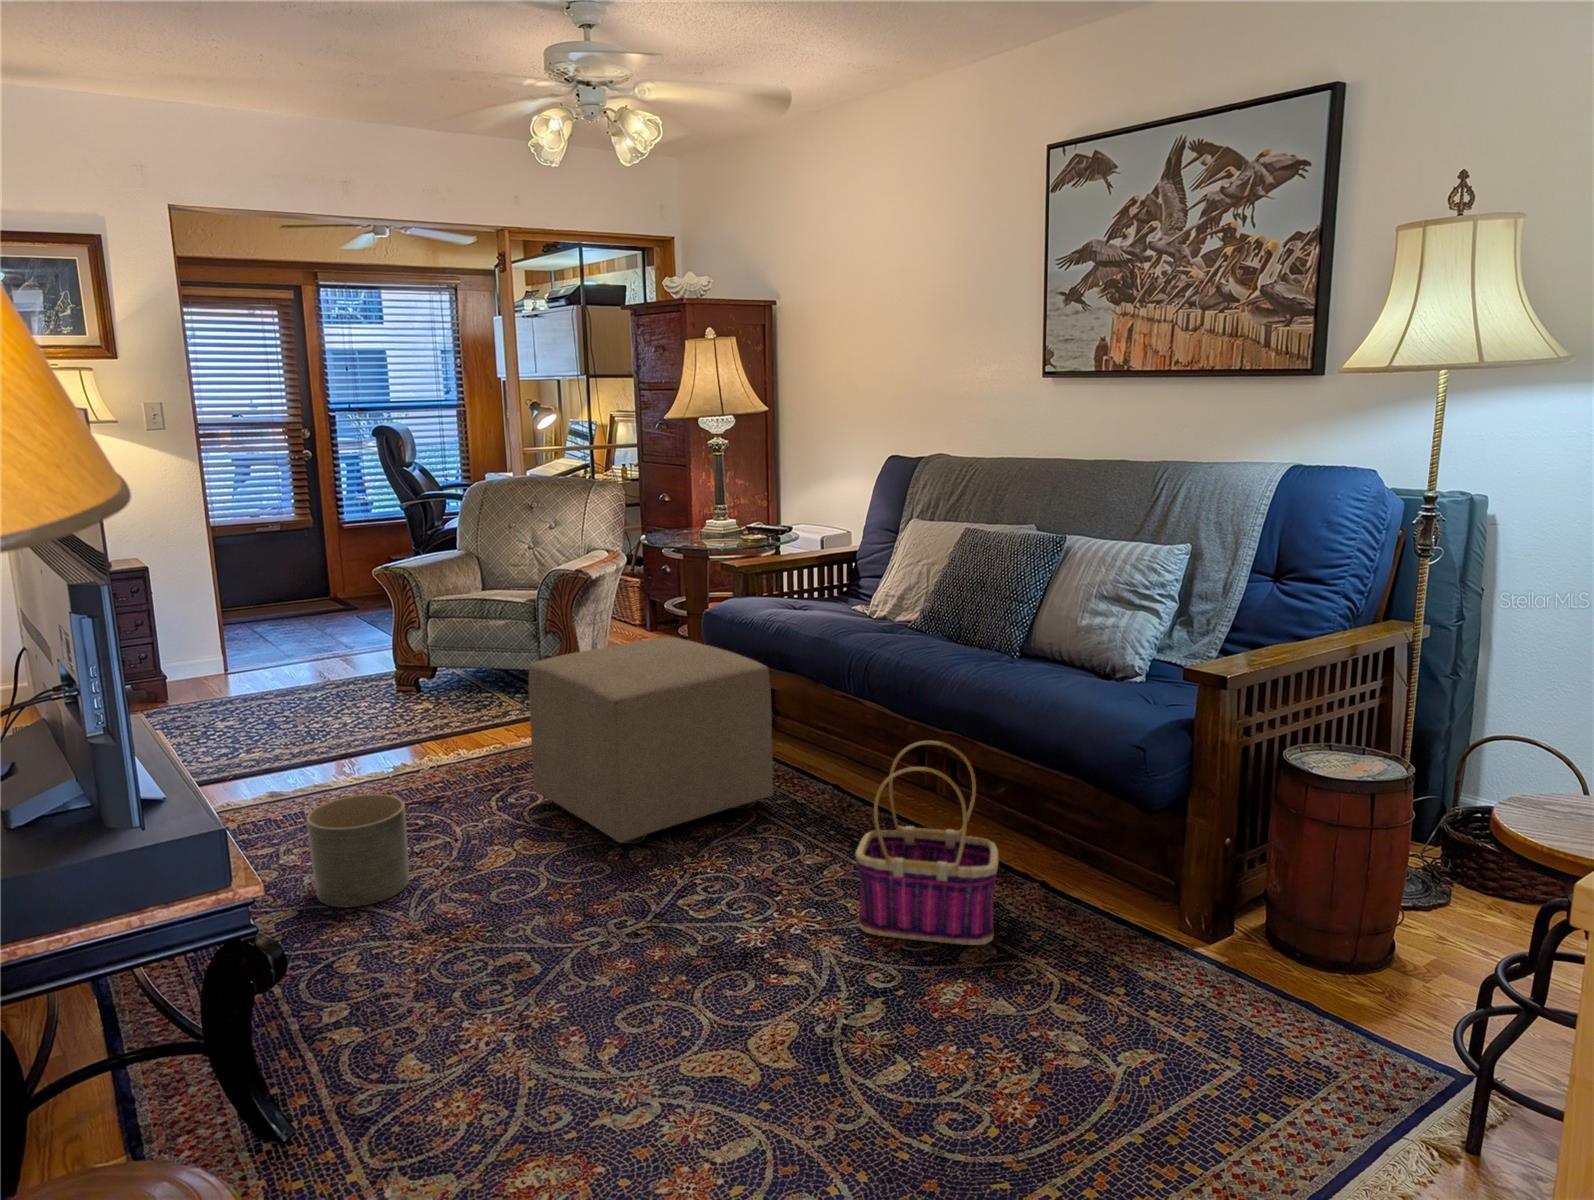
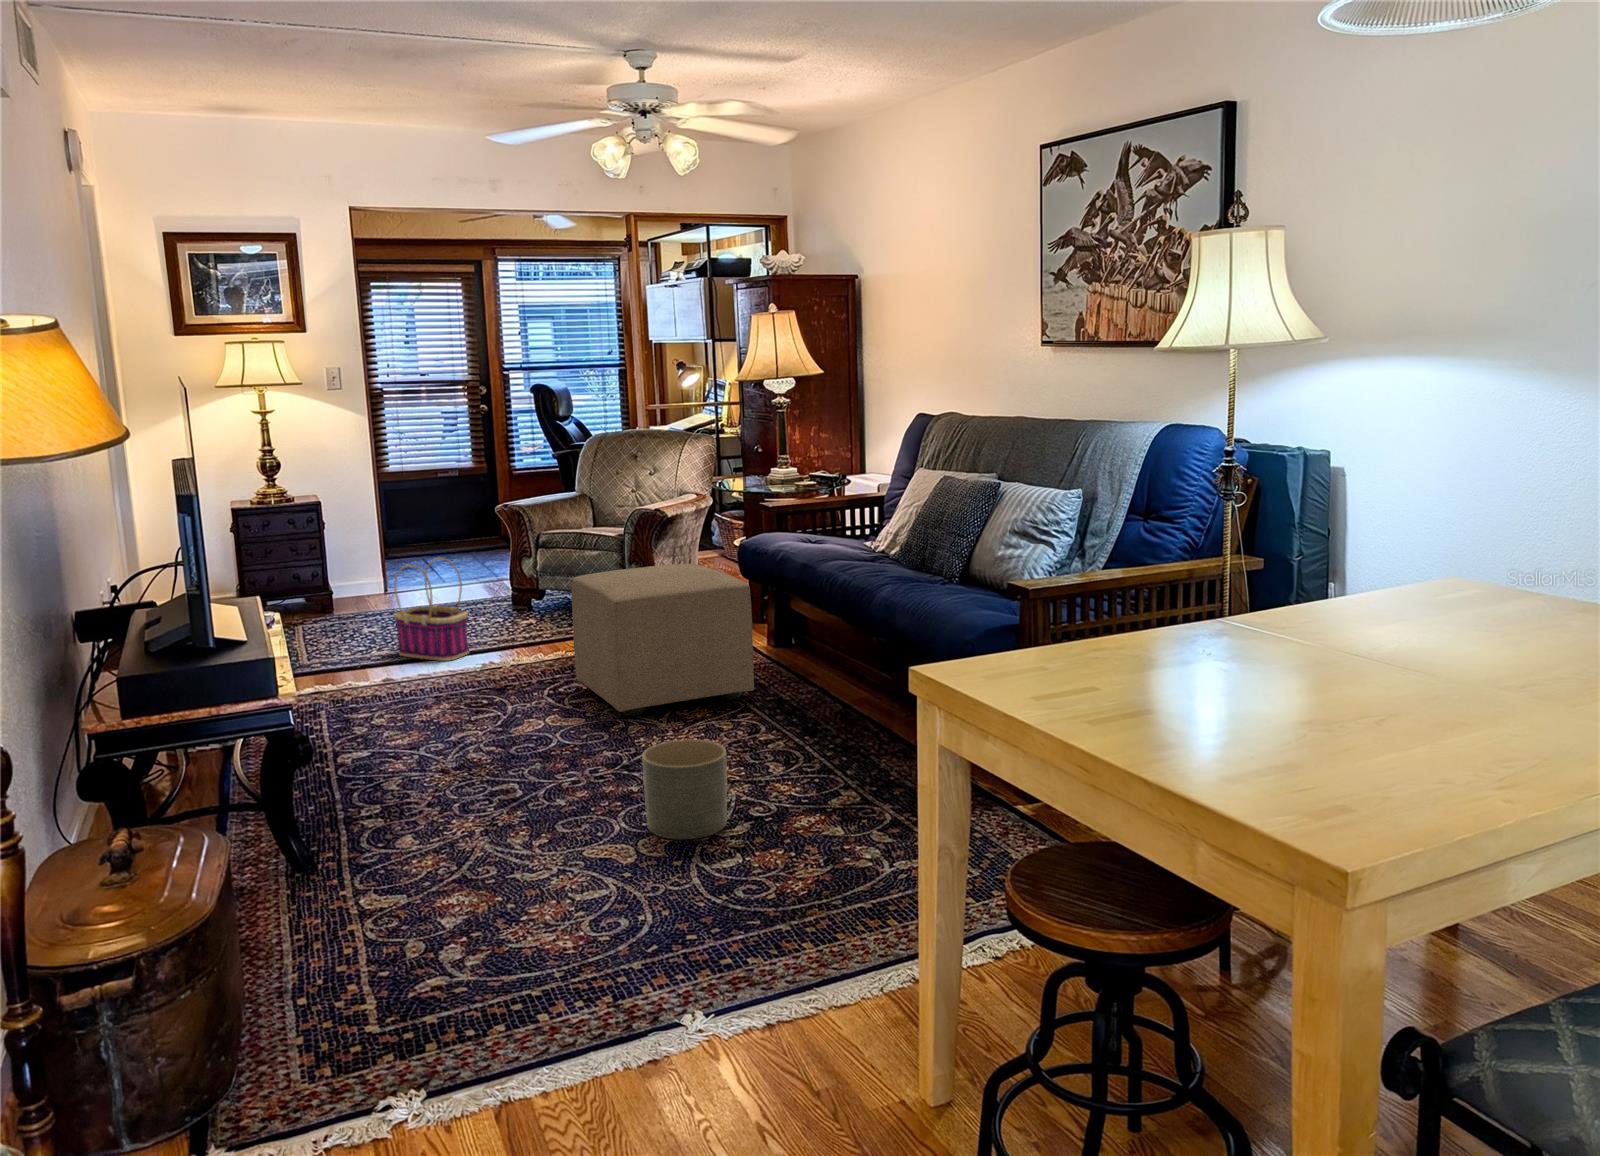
basket: present [856,741,998,945] -> present [394,558,469,661]
planter: present [307,794,409,907] -> present [642,739,727,840]

